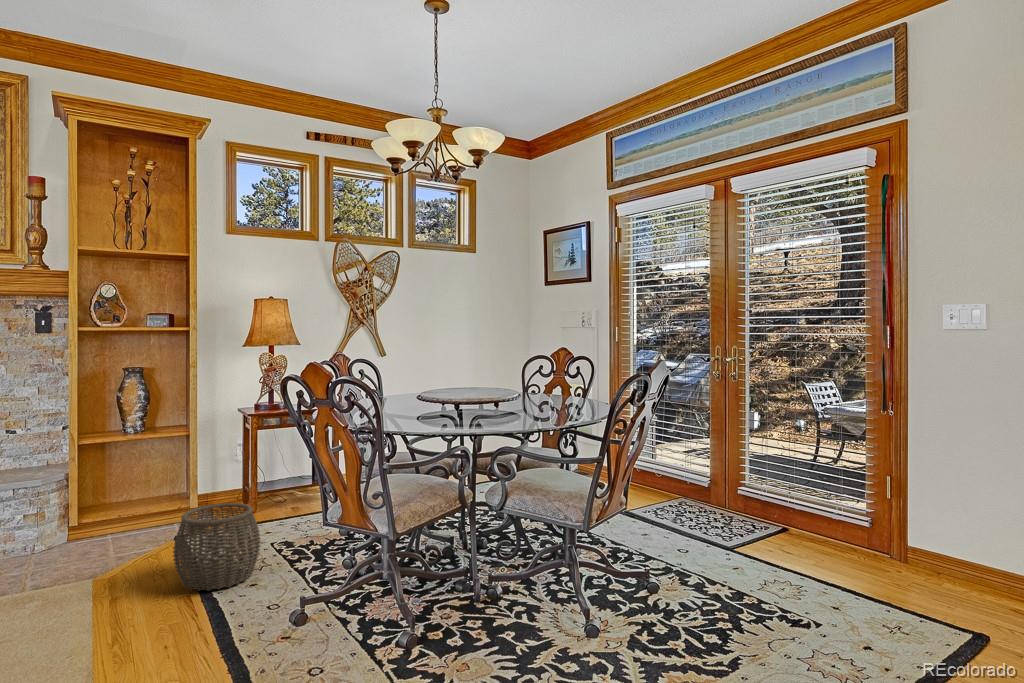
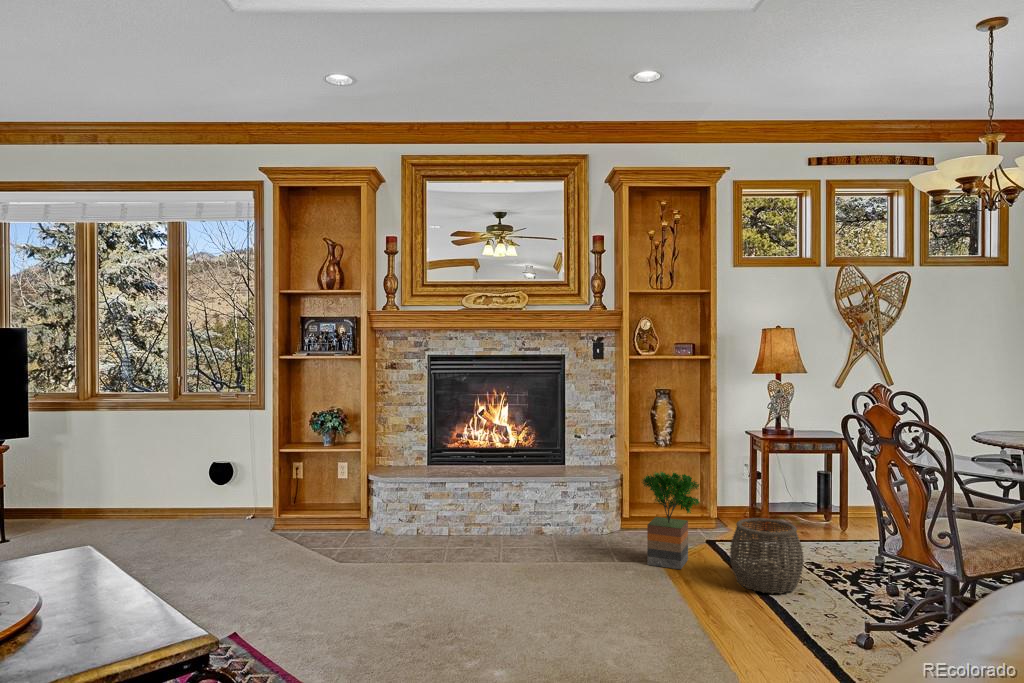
potted tree: none [65,463,151,584] -> present [642,472,699,570]

